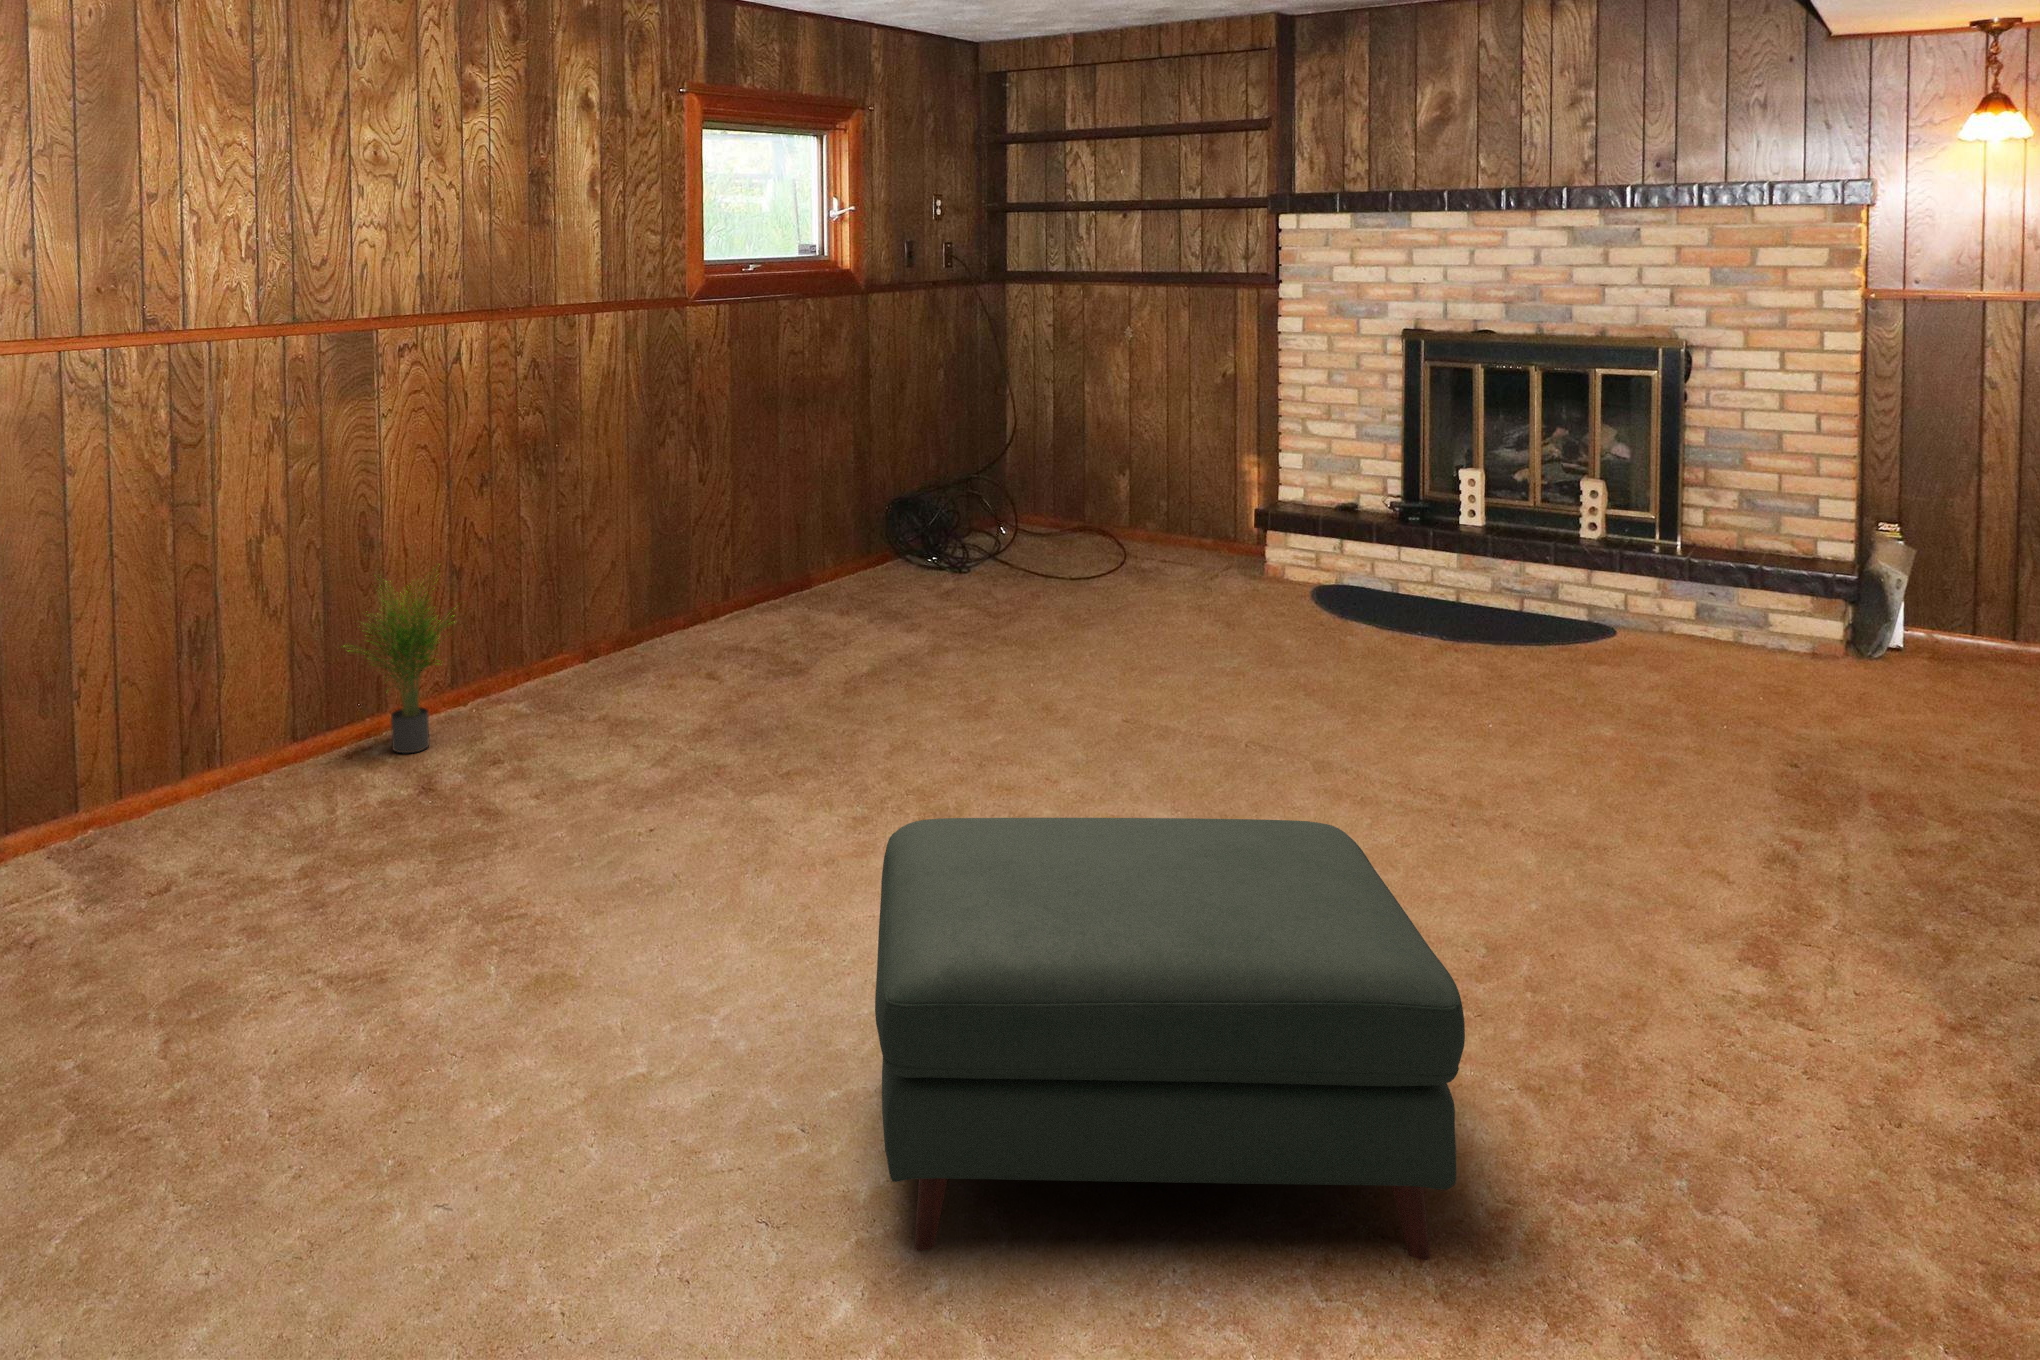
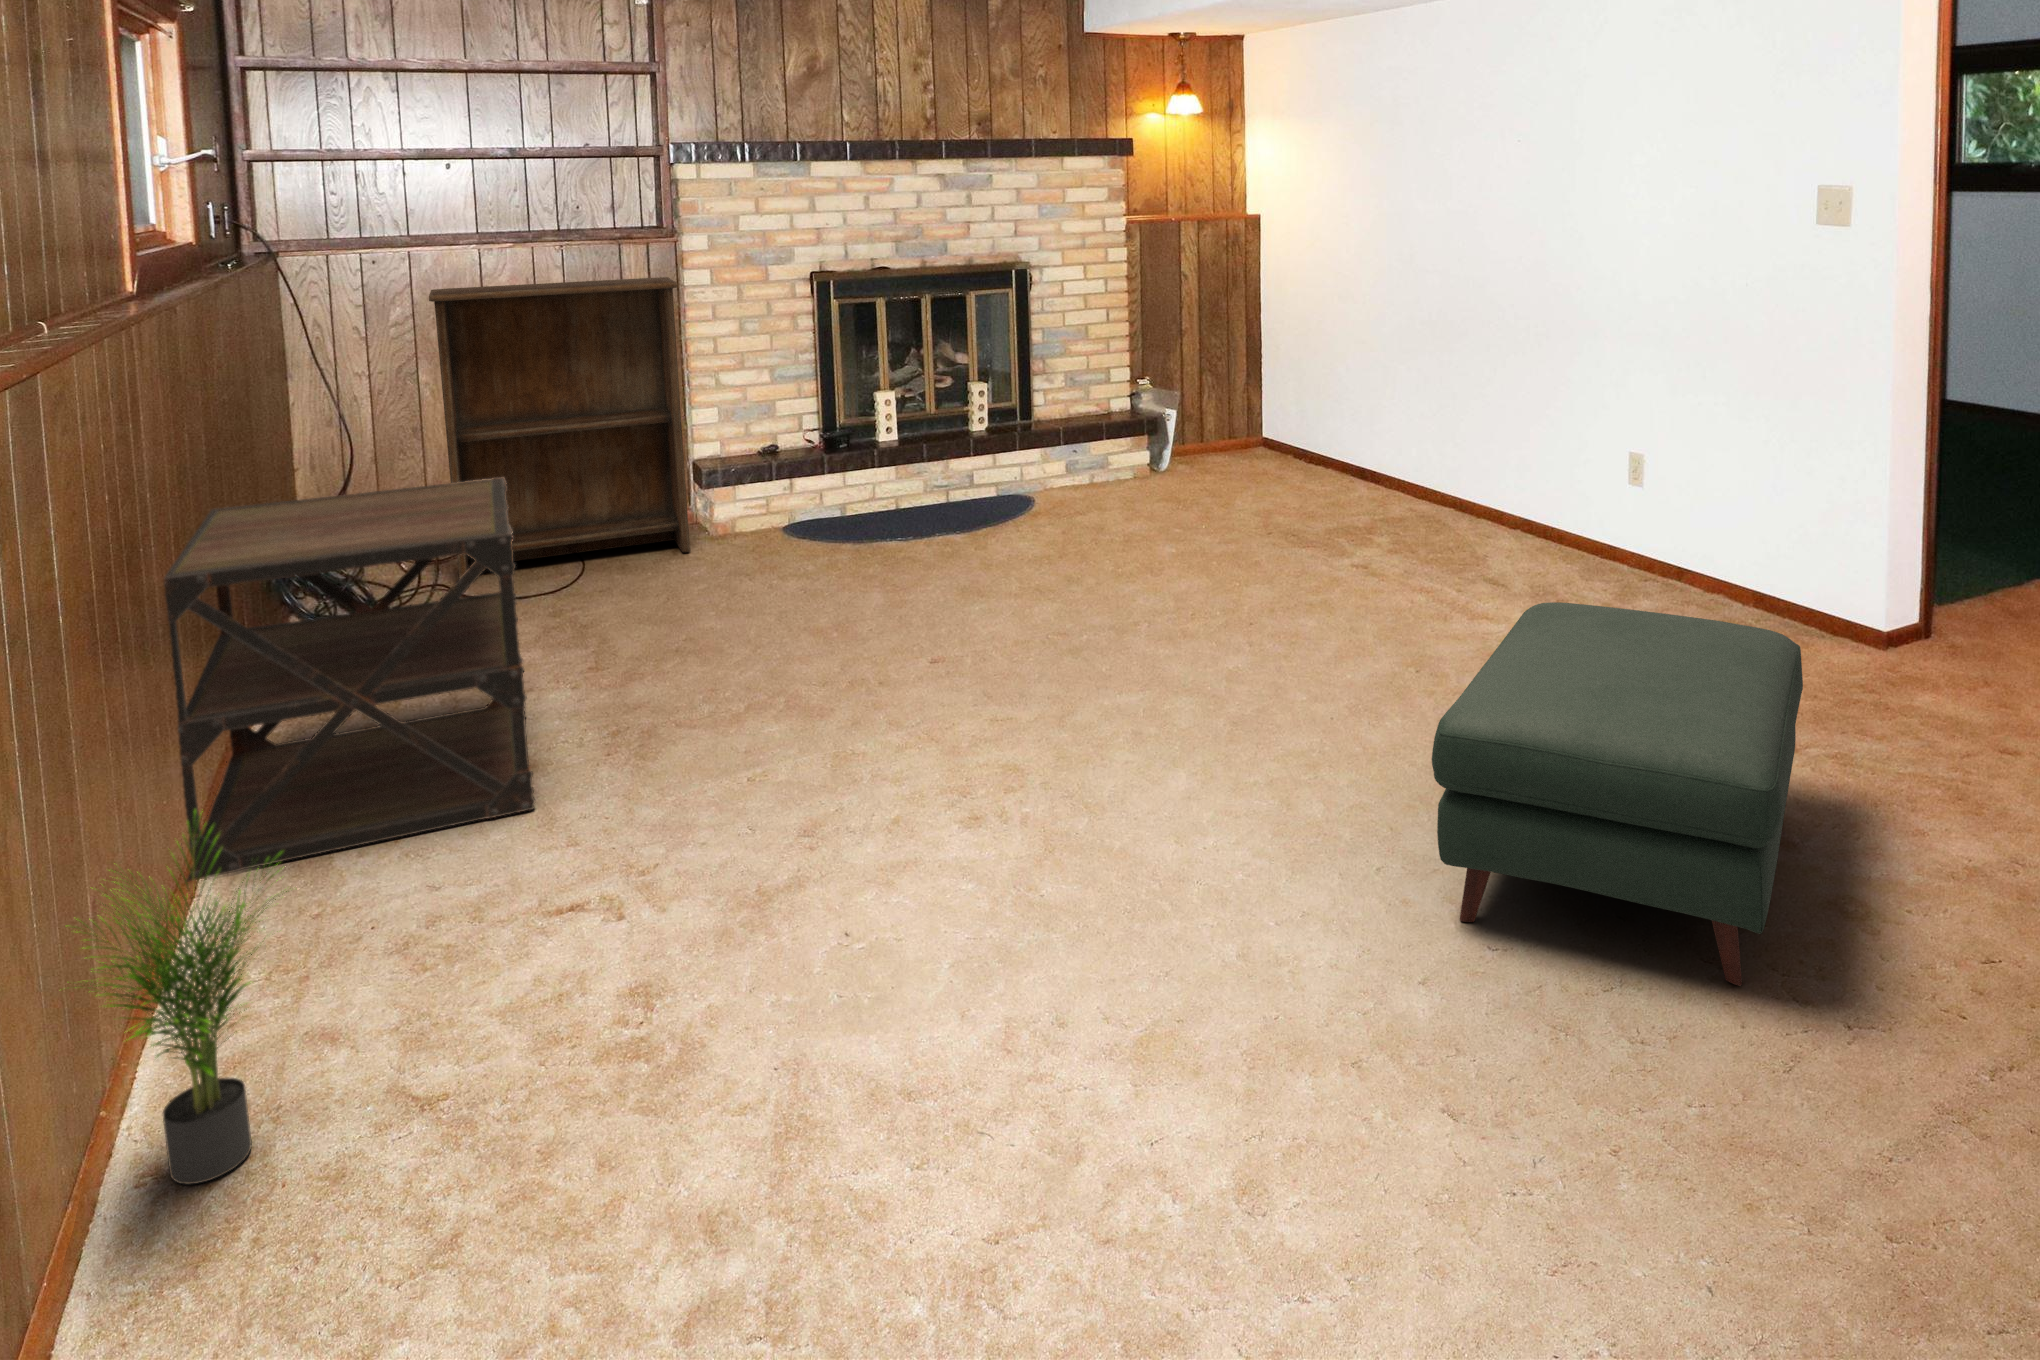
bookshelf: none [1050,315,1256,582] -> present [429,277,690,578]
side table: none [625,439,898,685] -> present [164,478,535,882]

